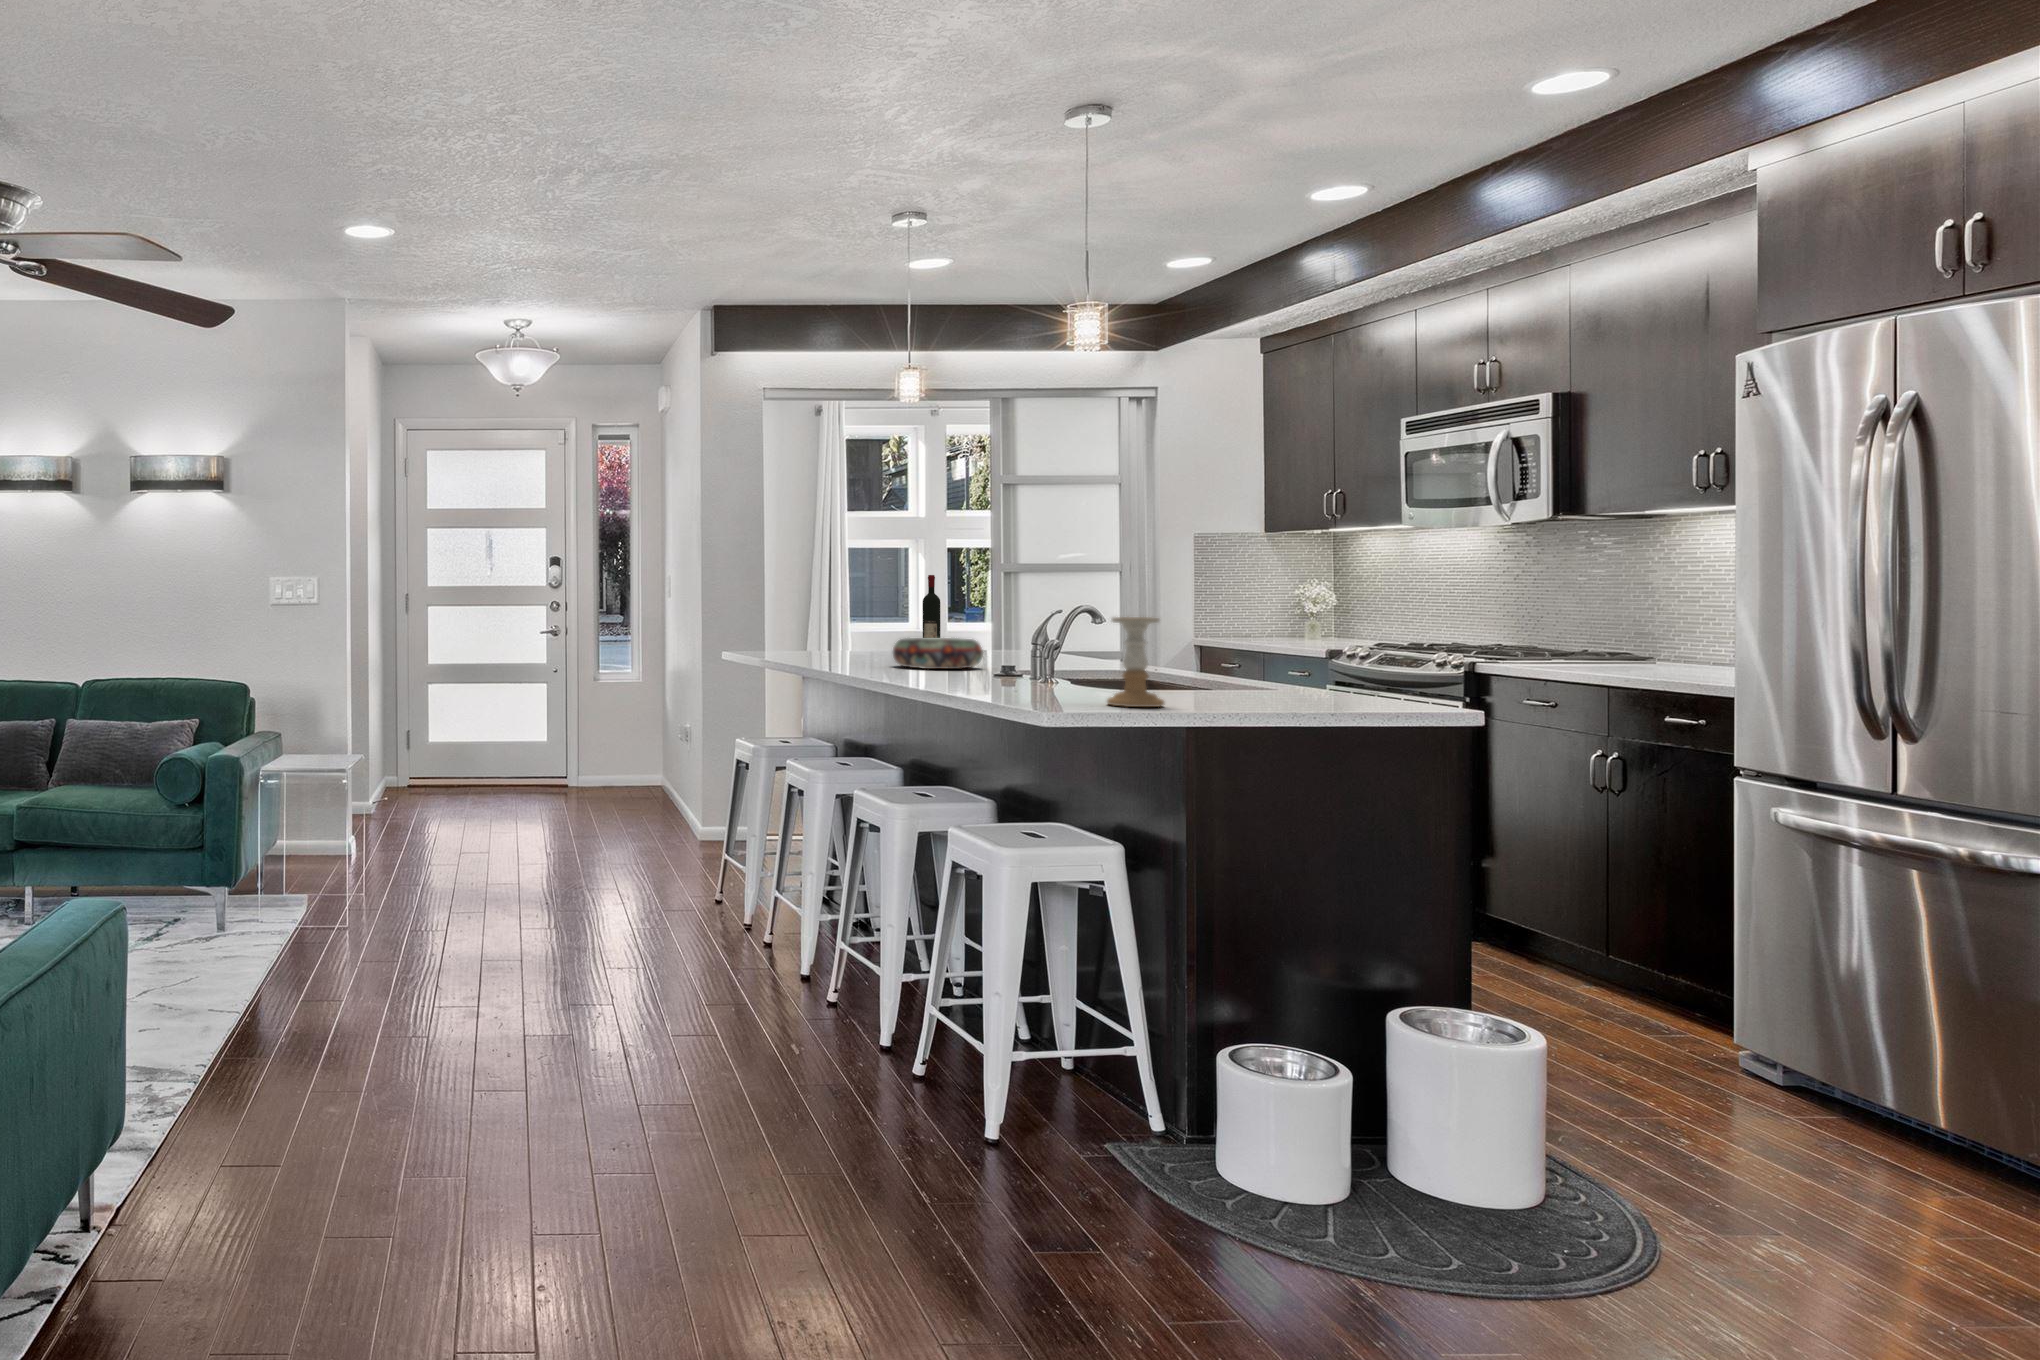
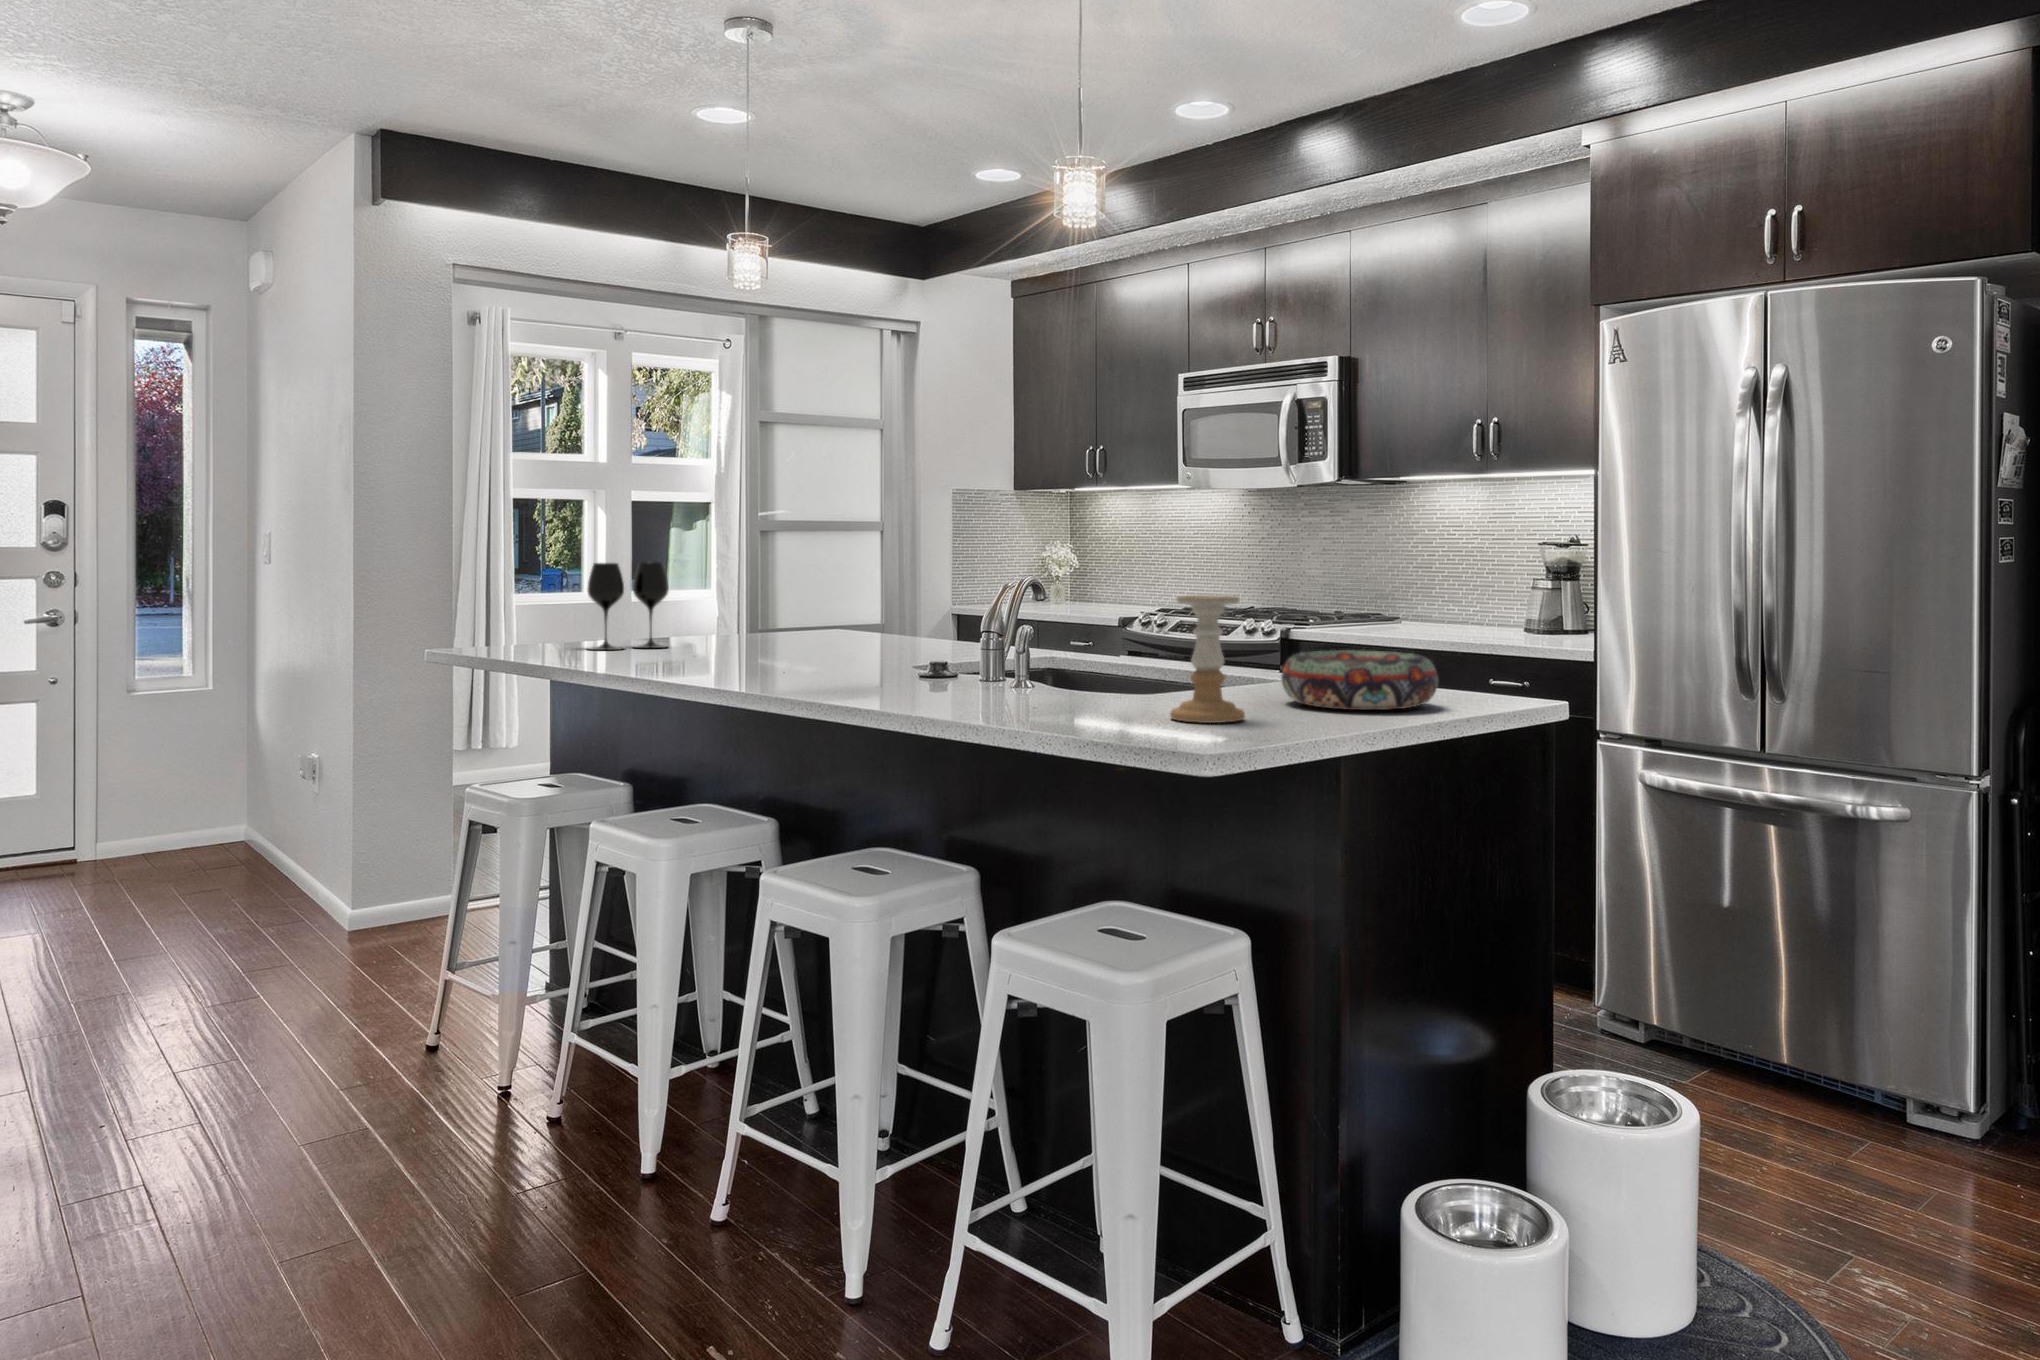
wine bottle: present [923,575,940,638] -> none [673,534,697,625]
wine glass: none [821,596,880,657] -> present [588,562,669,650]
decorative bowl: present [893,638,983,669] -> present [1281,650,1438,710]

